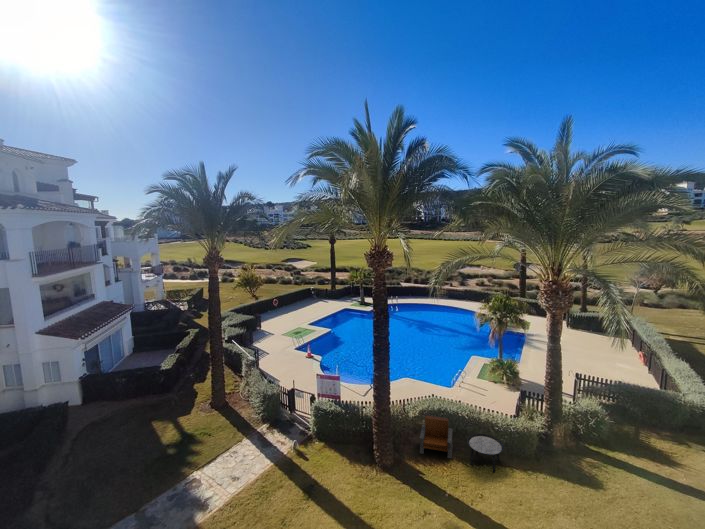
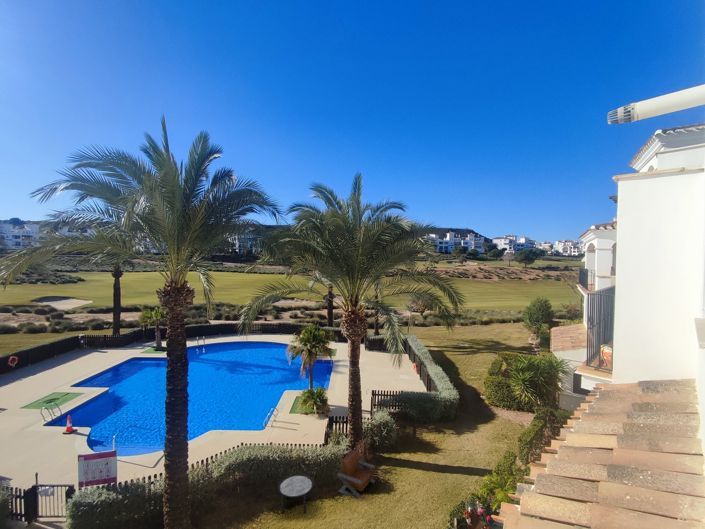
lounge chair: present [420,416,452,458] -> present [337,450,375,499]

